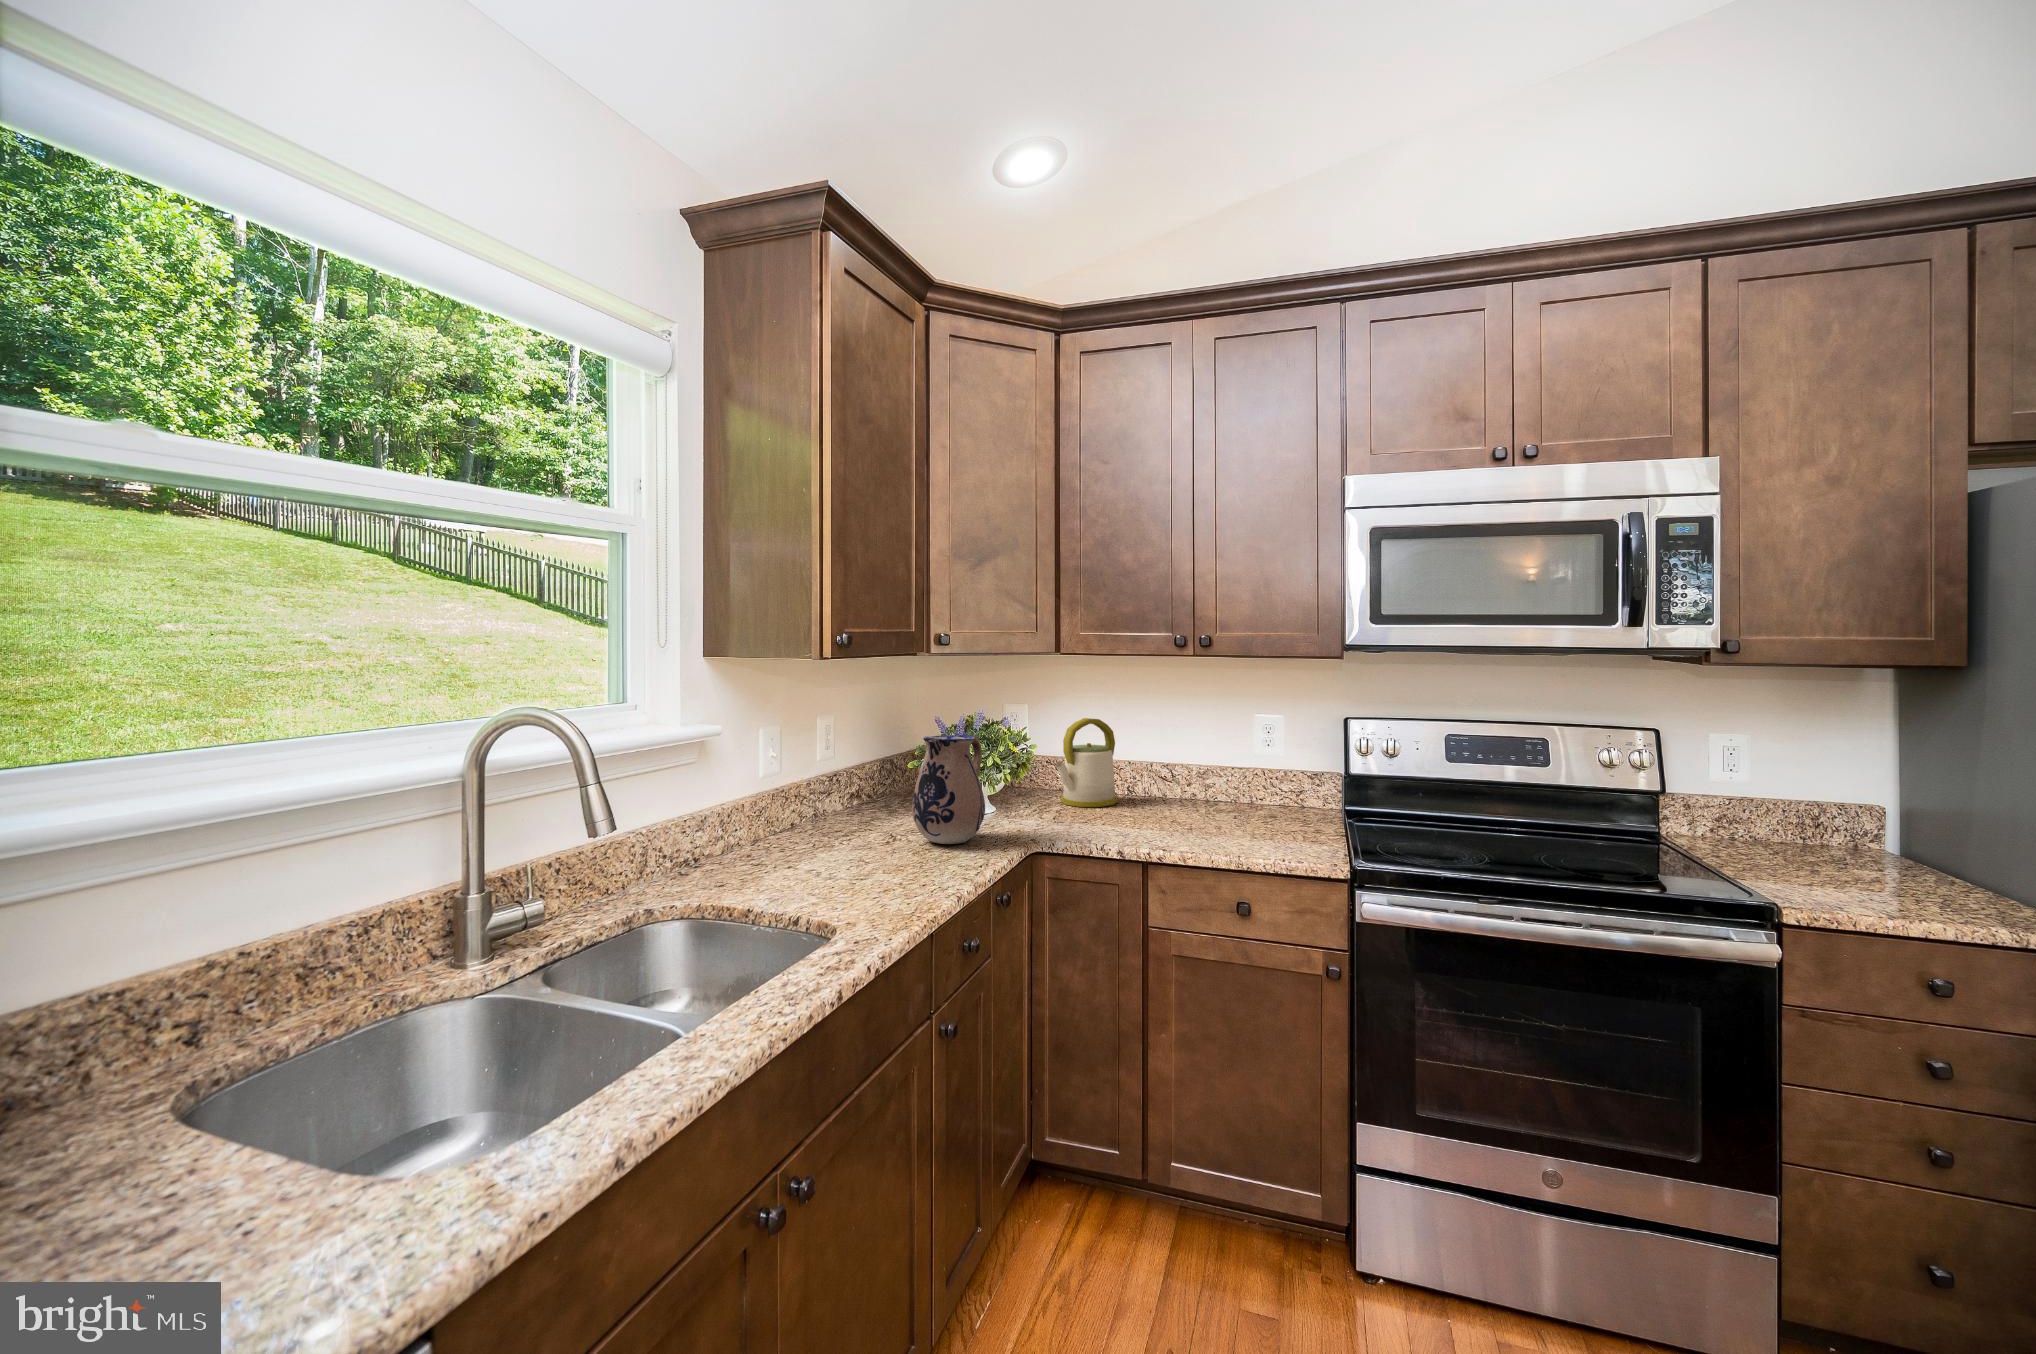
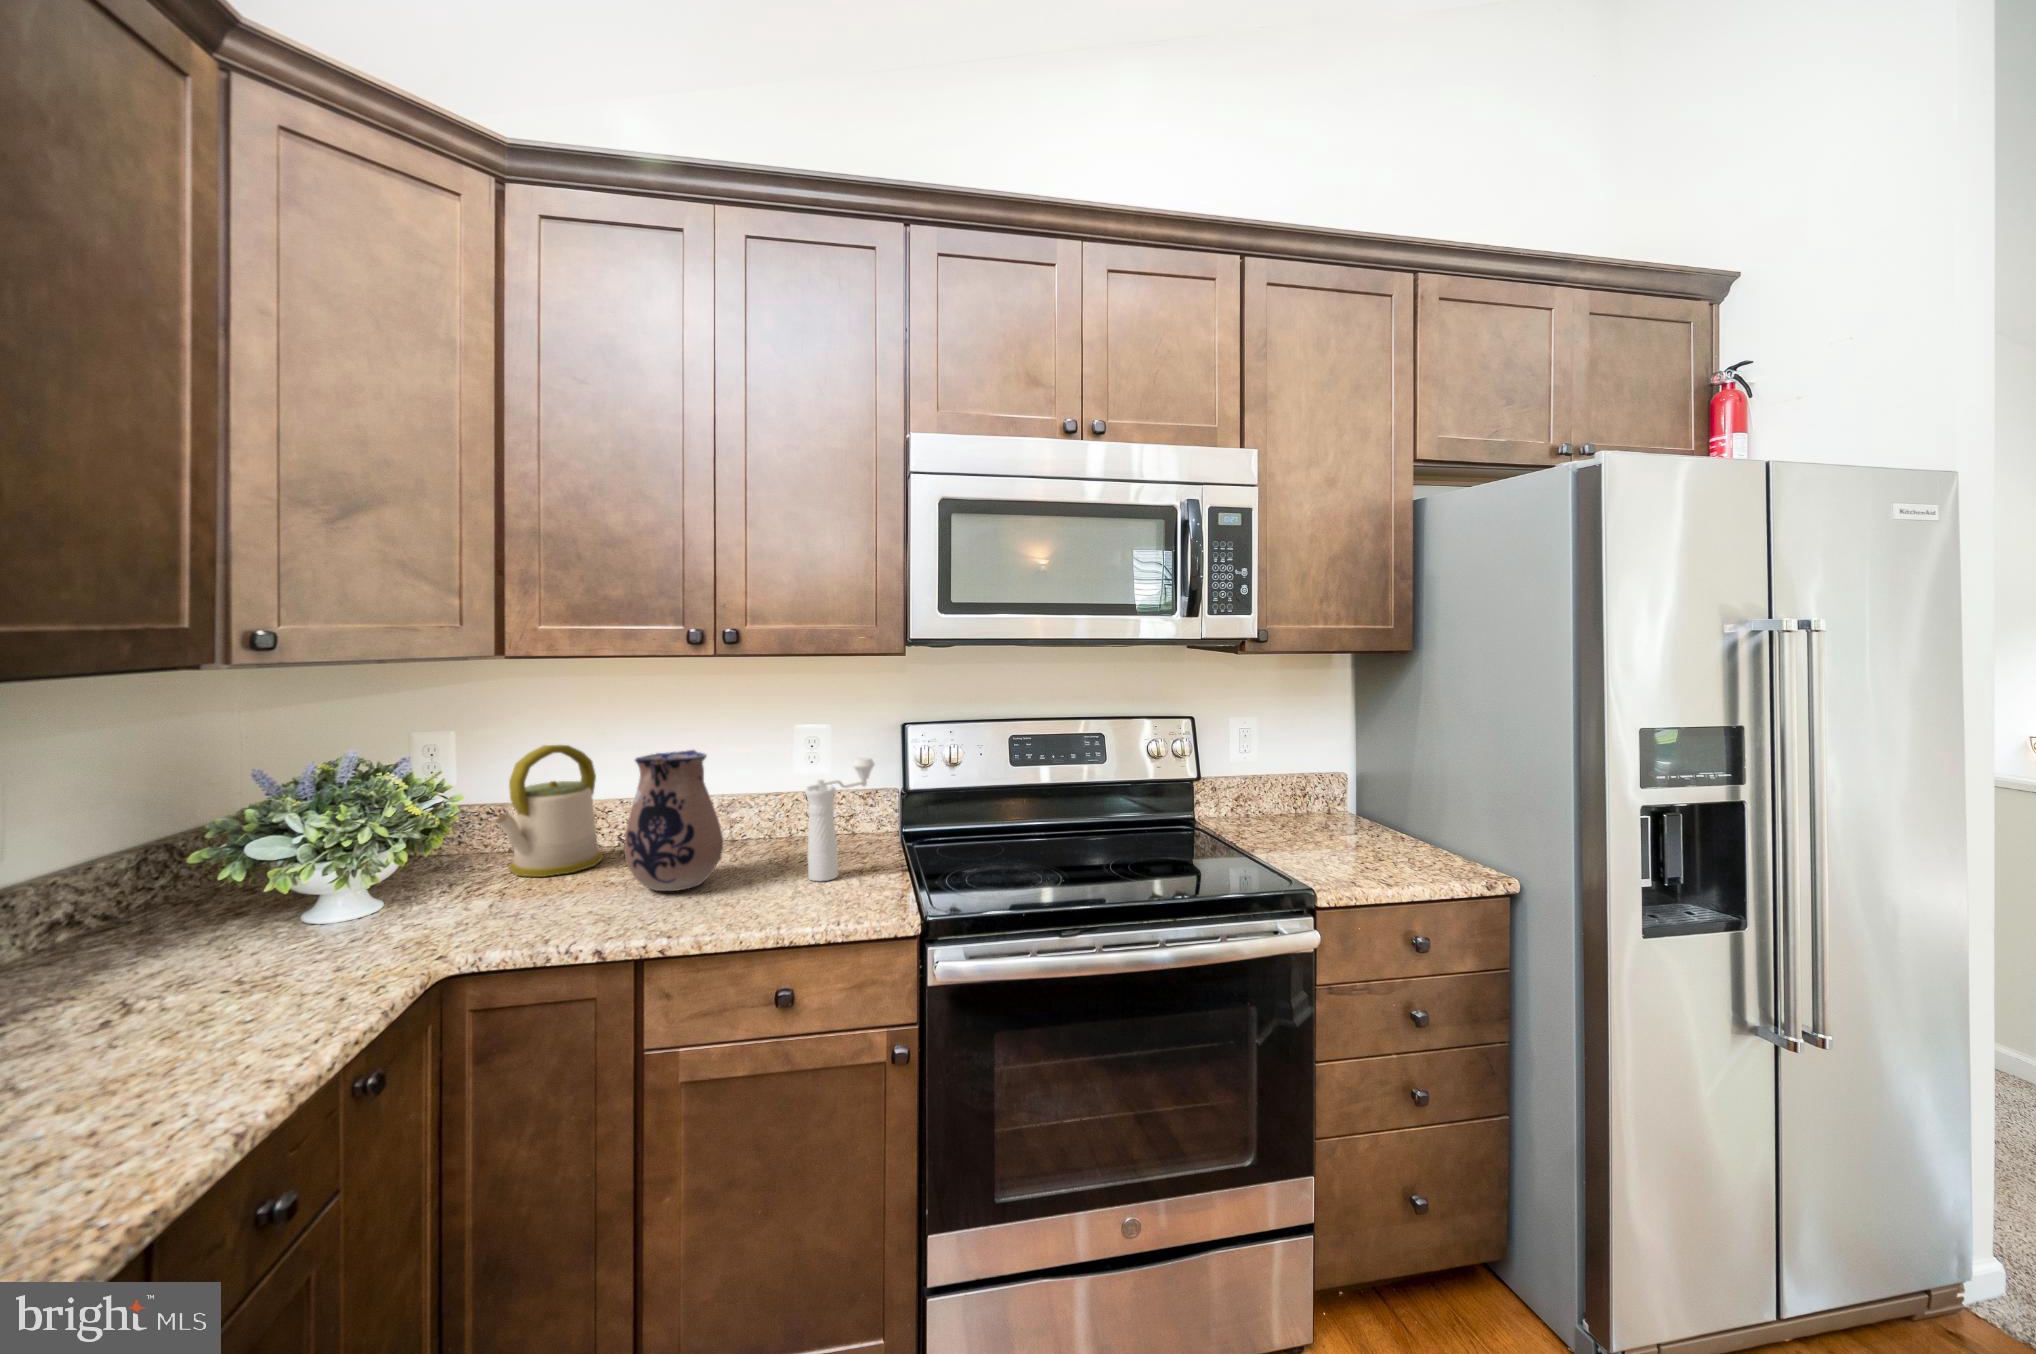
ceramic pitcher: present [912,734,985,844] -> present [624,750,723,891]
pepper mill: none [1262,741,1320,833] -> present [805,757,875,881]

